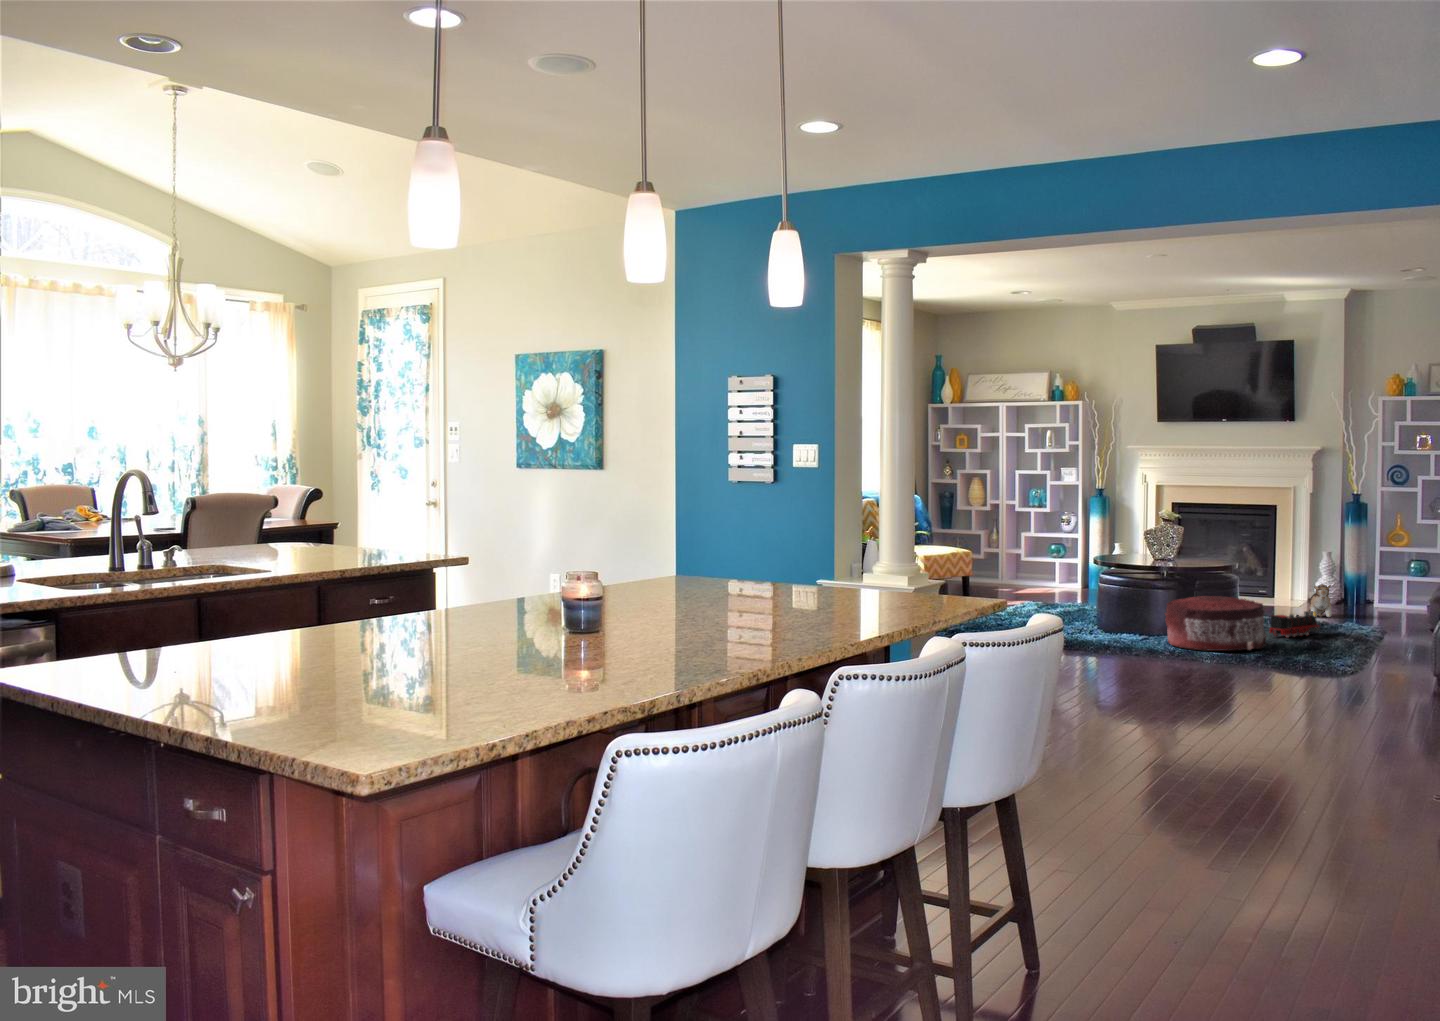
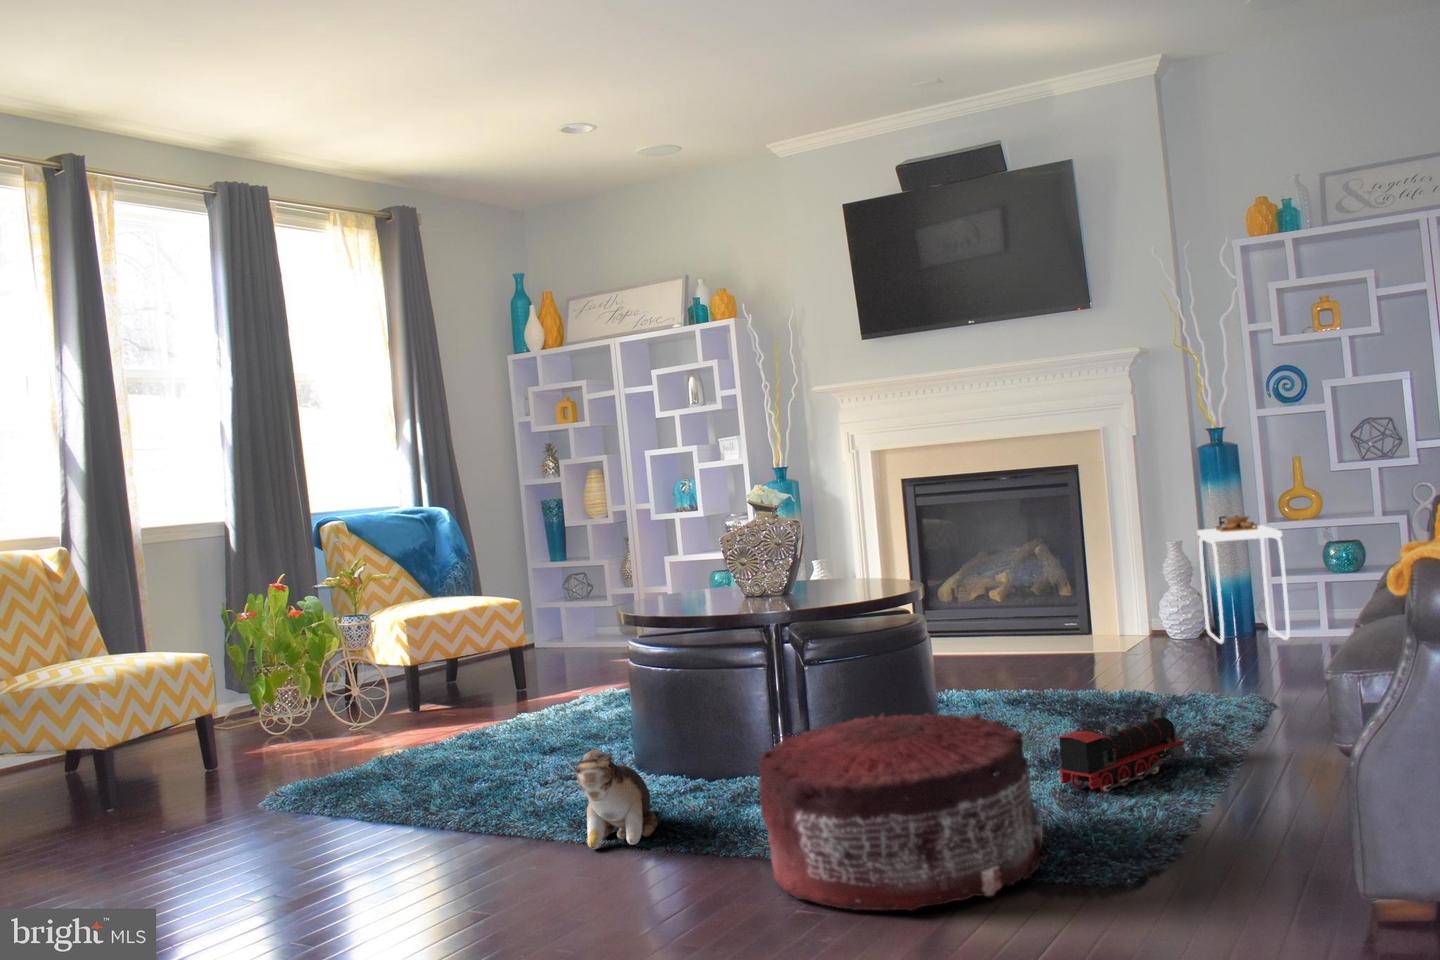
side table: none [1340,541,1384,607] -> present [1197,516,1290,643]
plush toy: present [1309,584,1332,617] -> present [566,749,657,849]

